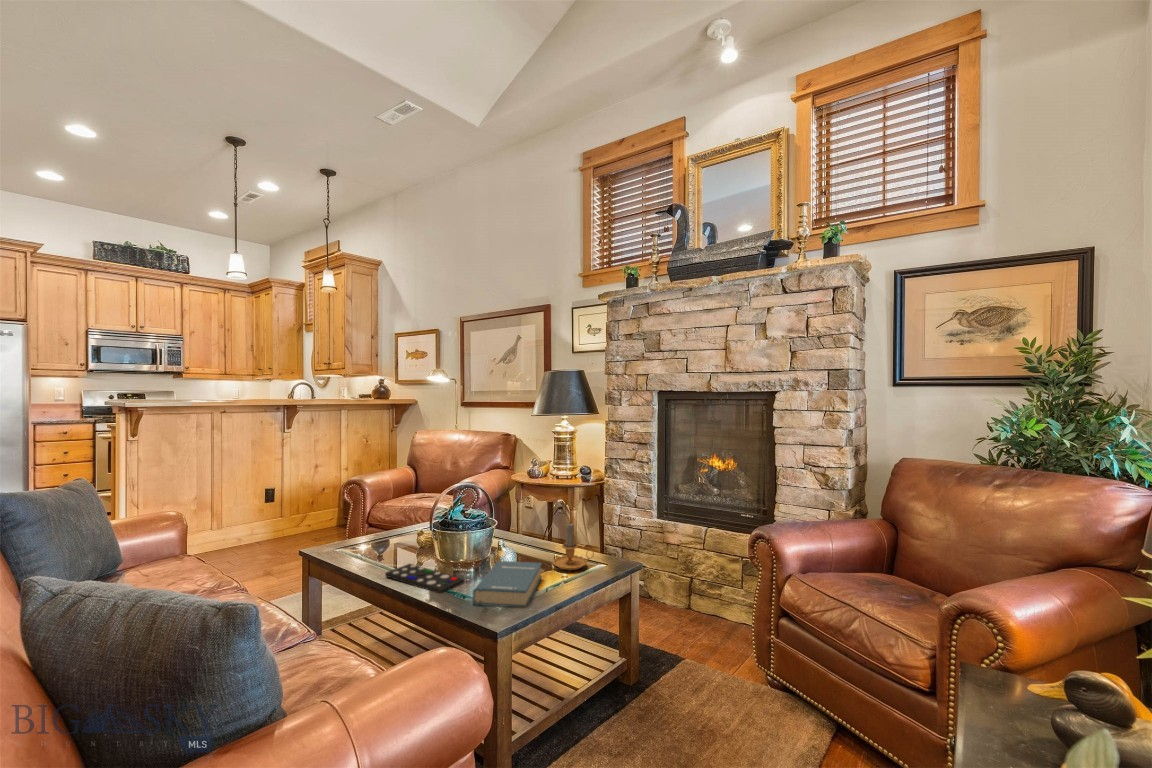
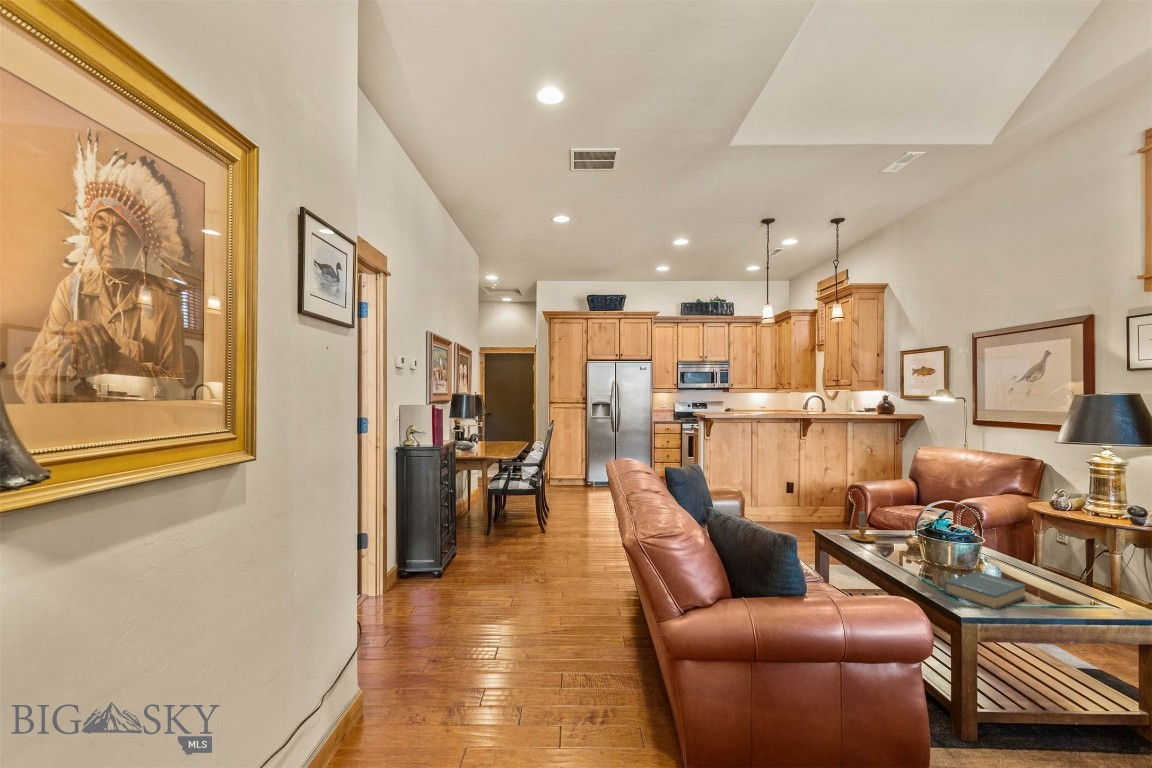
candle: present [553,523,594,570] -> present [849,511,882,542]
remote control: present [385,564,464,593] -> none [876,554,943,580]

